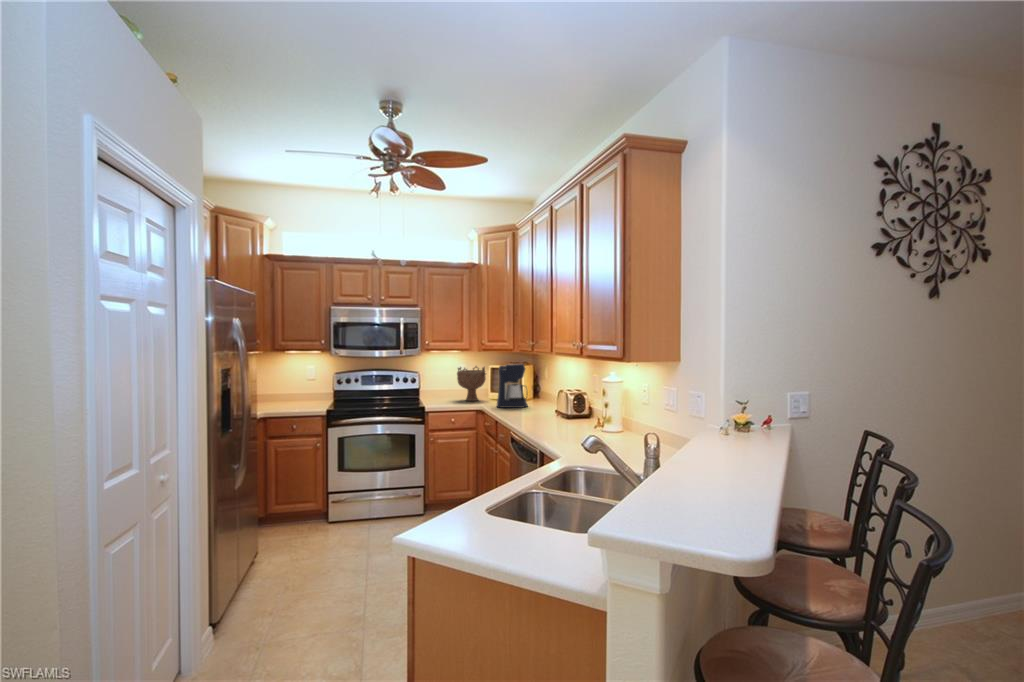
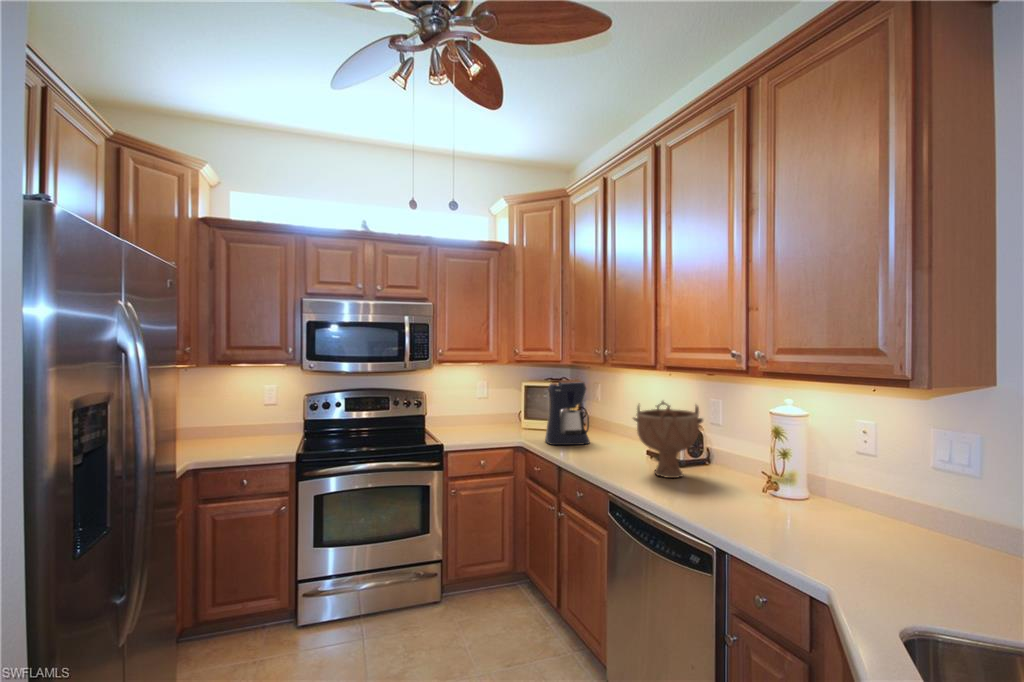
decorative bowl: present [457,366,486,401] -> present [633,401,703,478]

